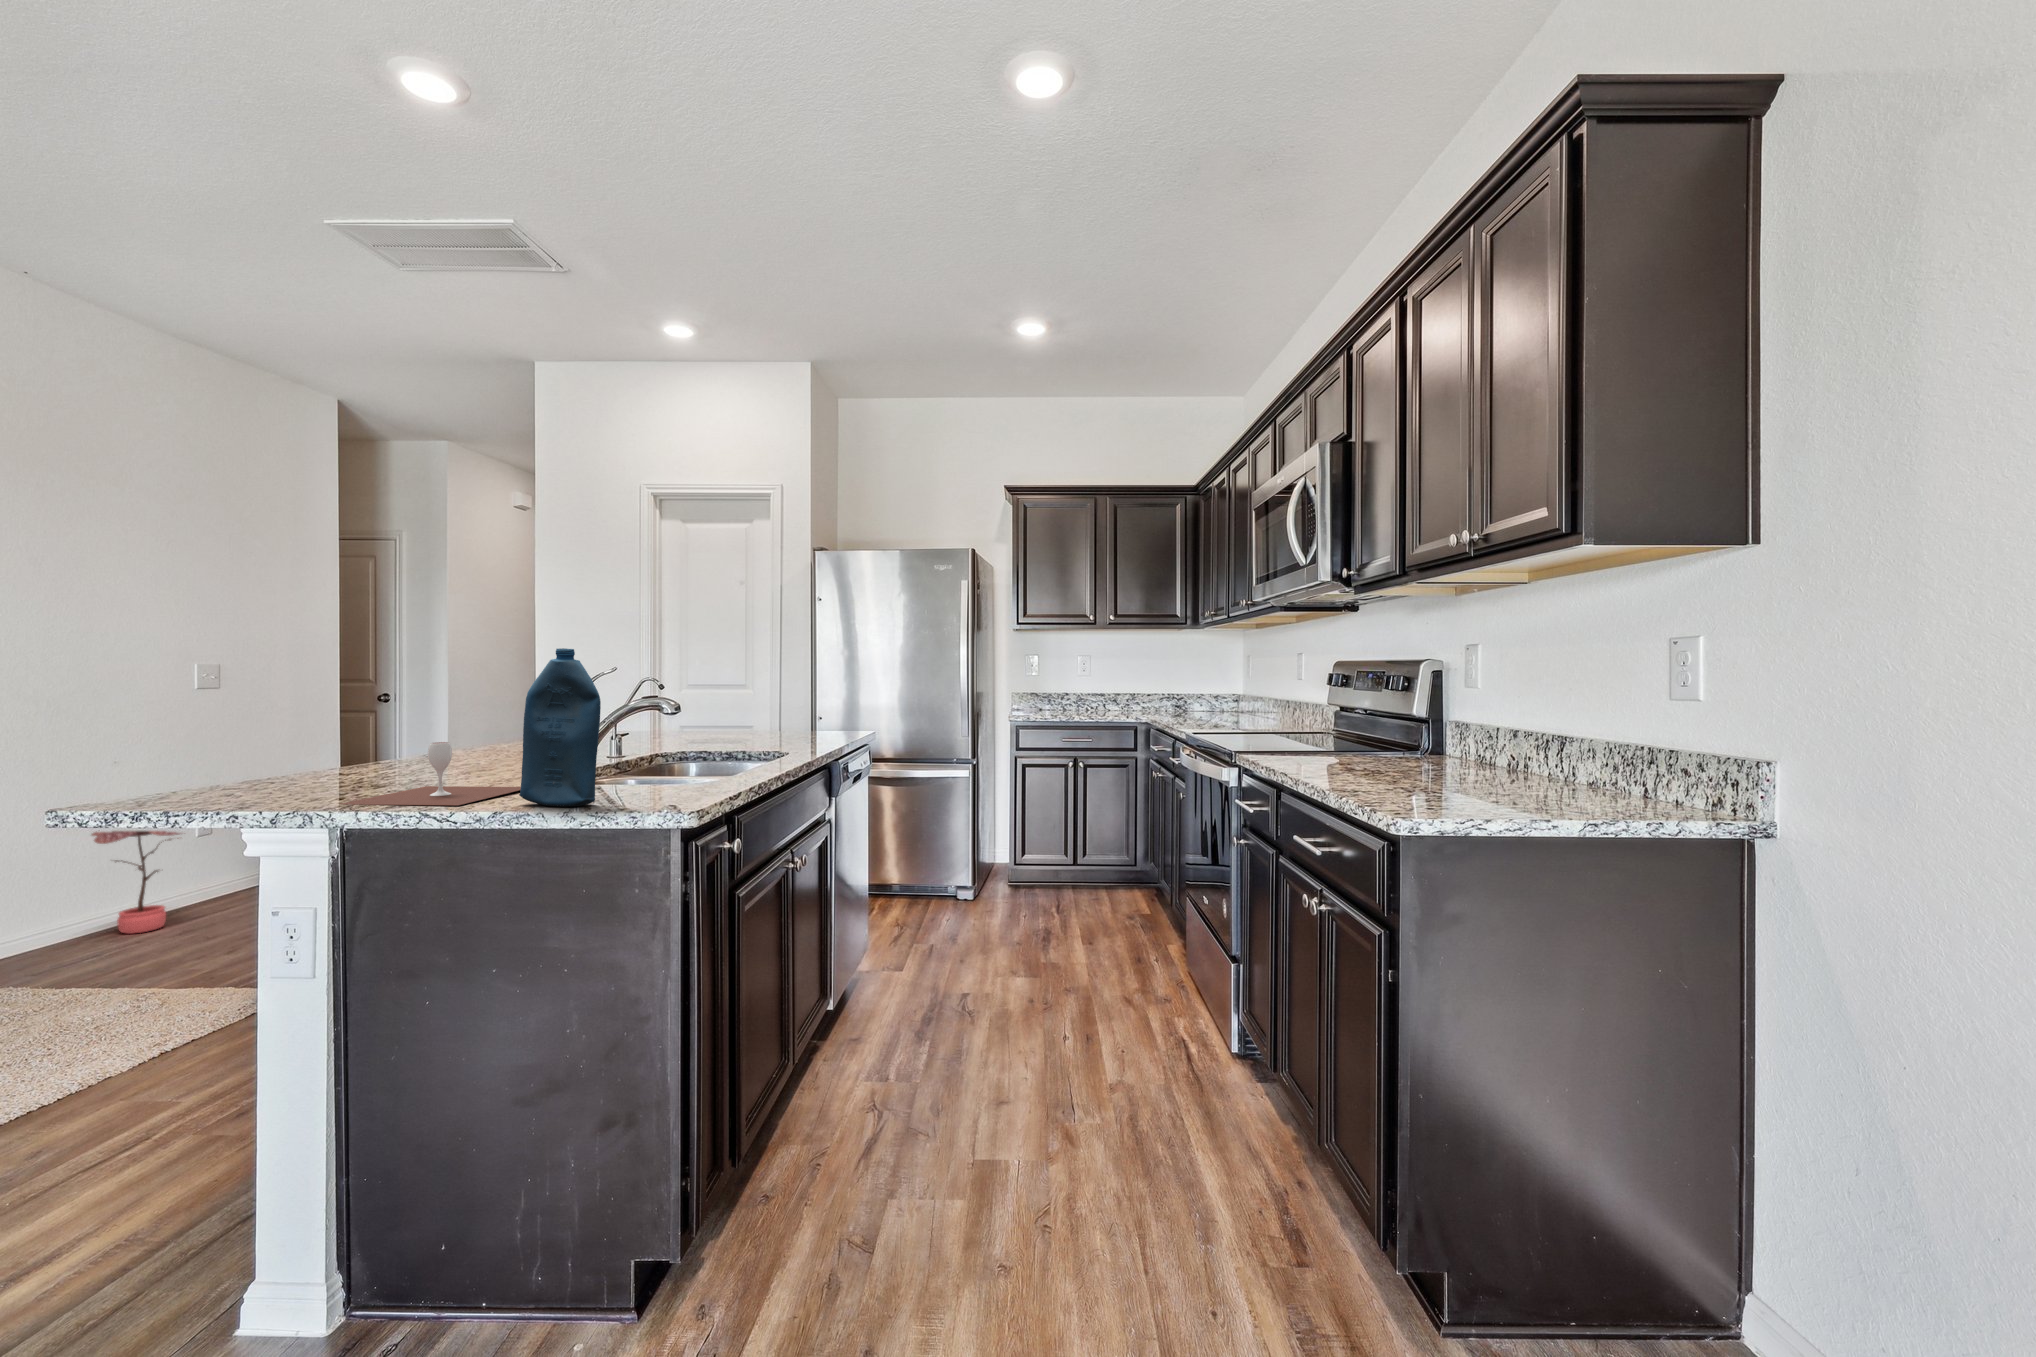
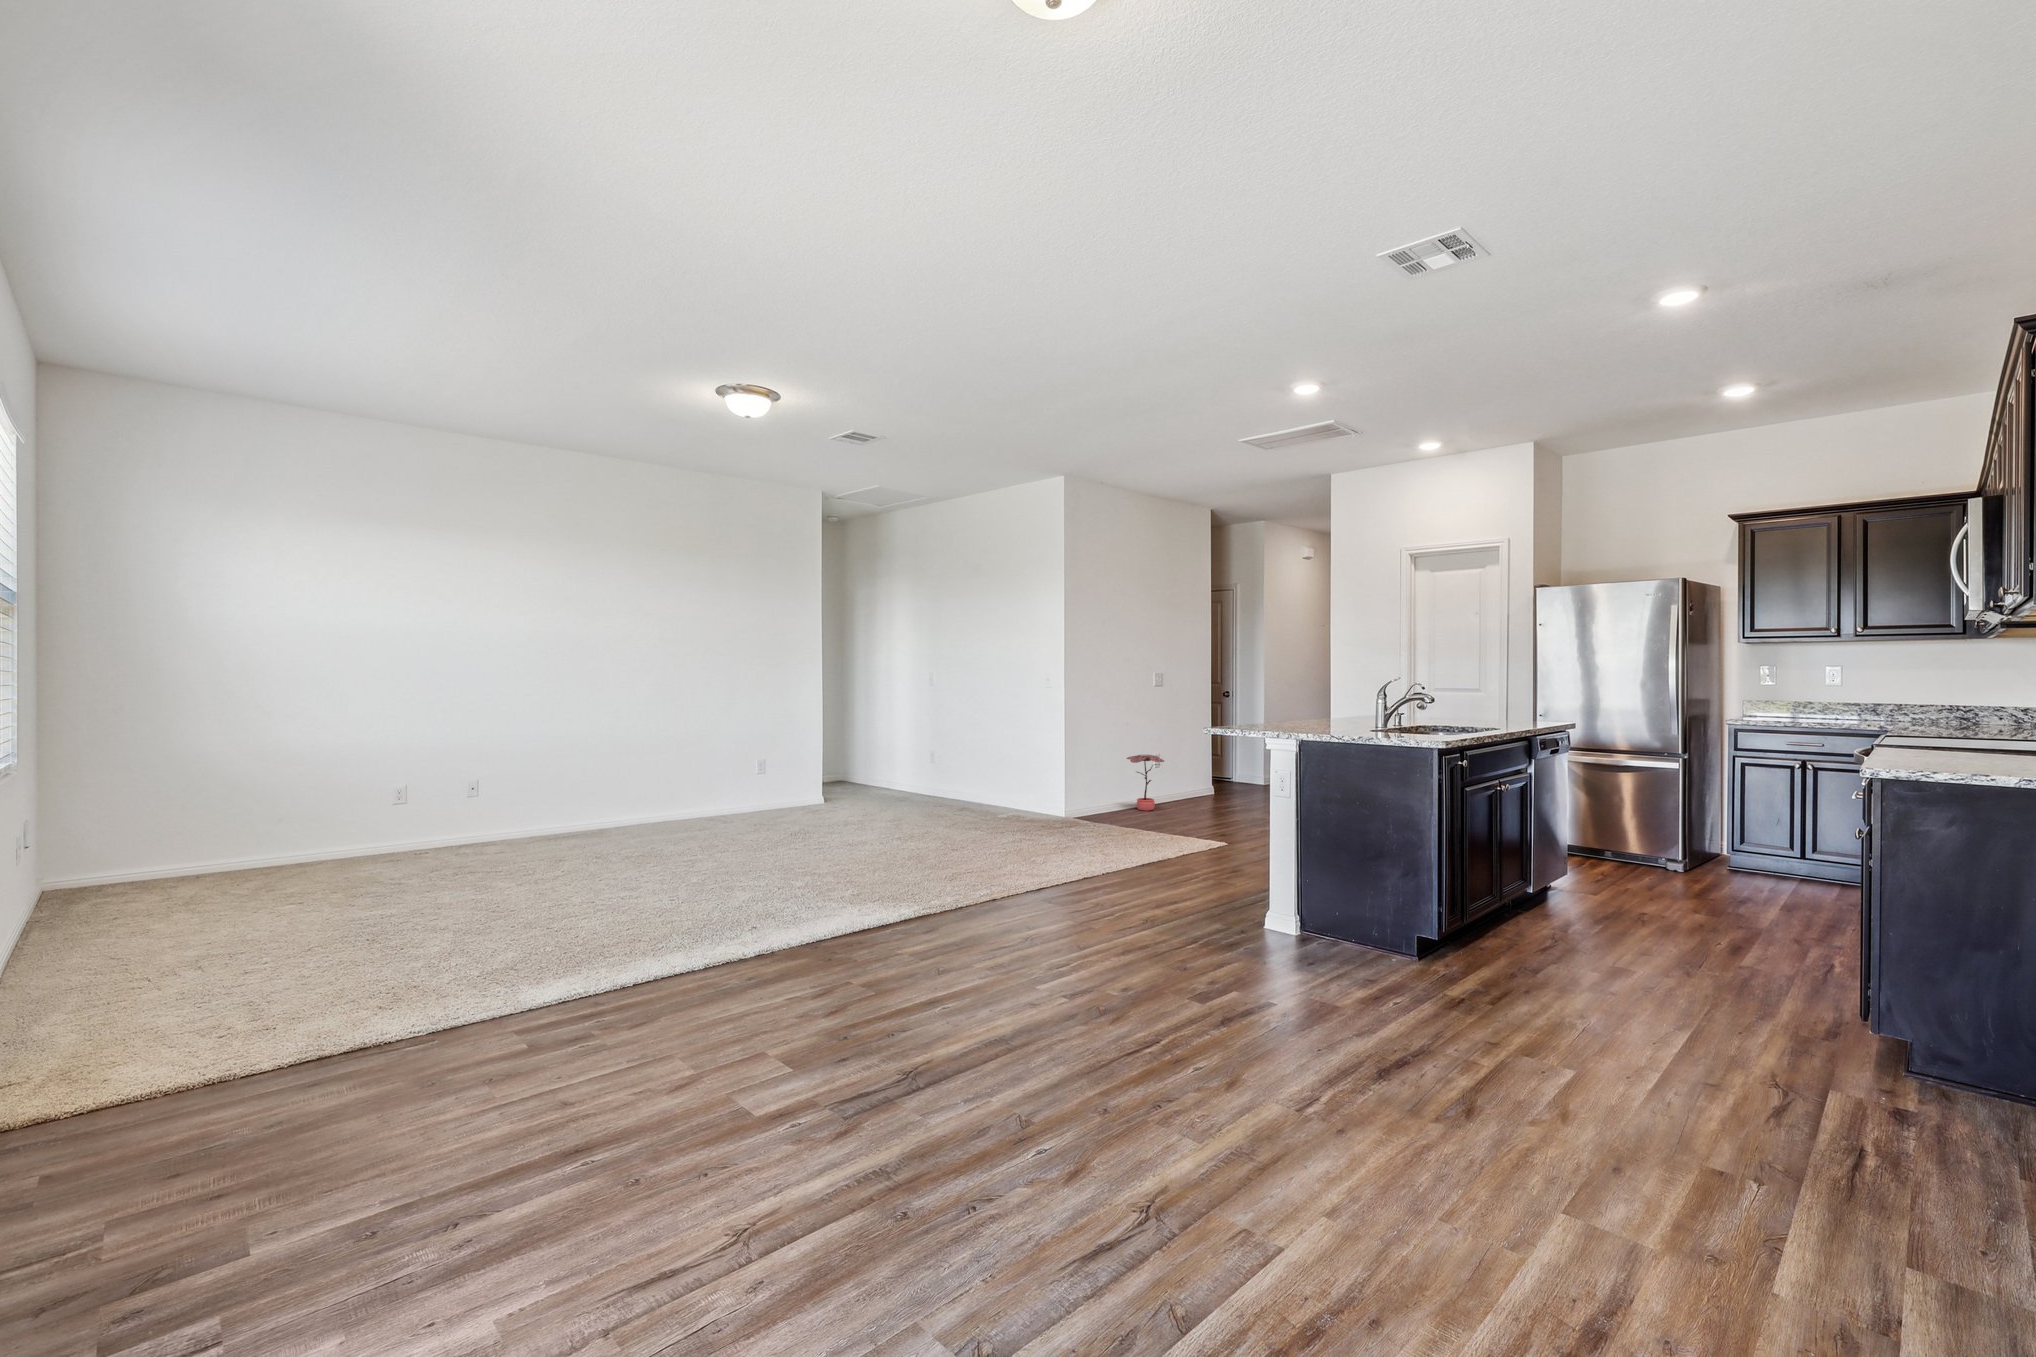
bottle: present [519,648,601,807] -> none [1366,669,1401,737]
wine glass: present [341,742,521,806] -> none [1296,709,1367,734]

